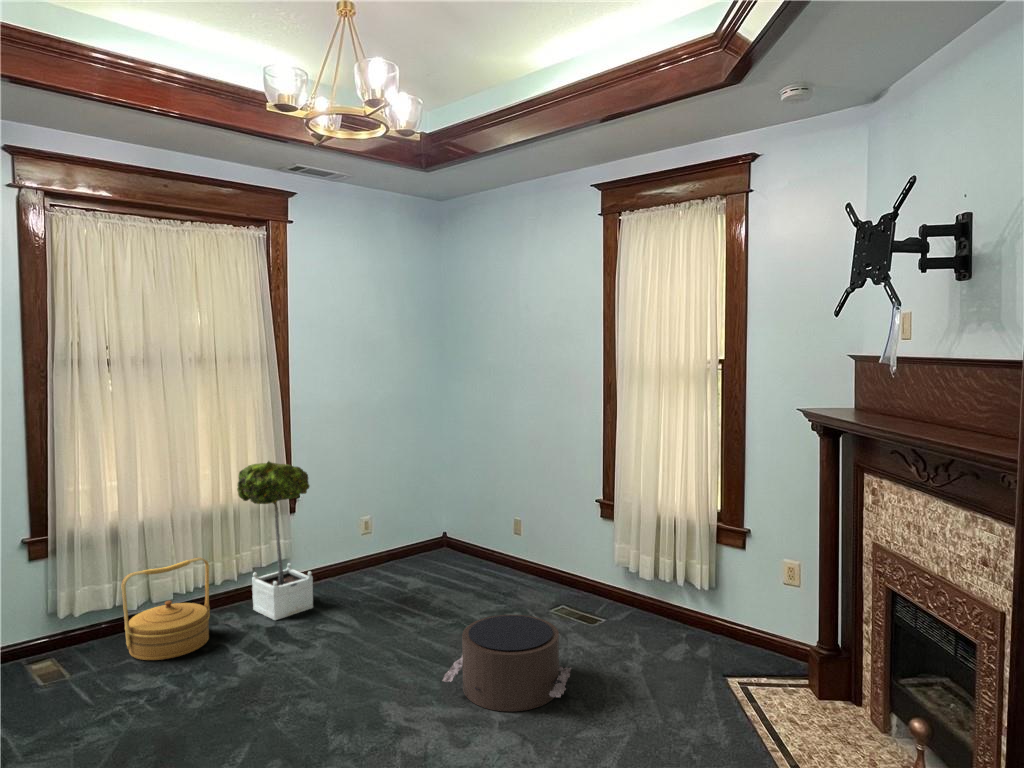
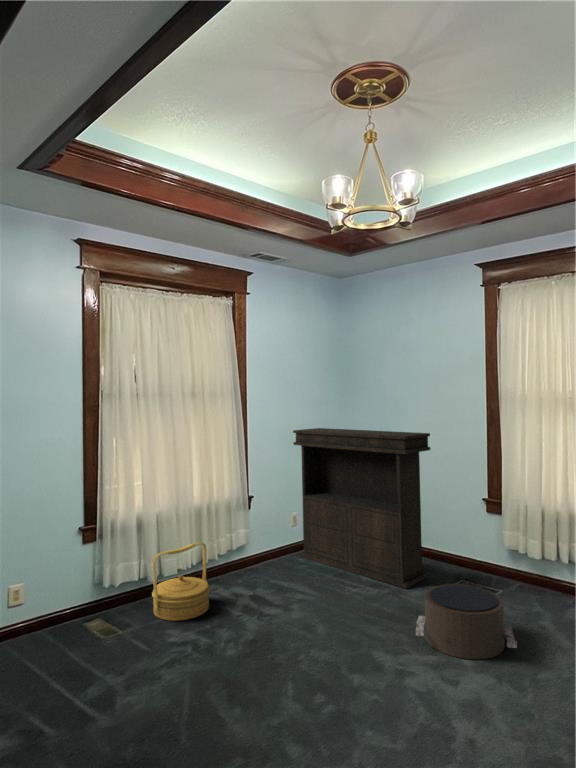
console table: none [360,405,522,617] -> present [293,428,430,588]
potted tree: present [237,461,313,620] -> none [219,468,274,591]

